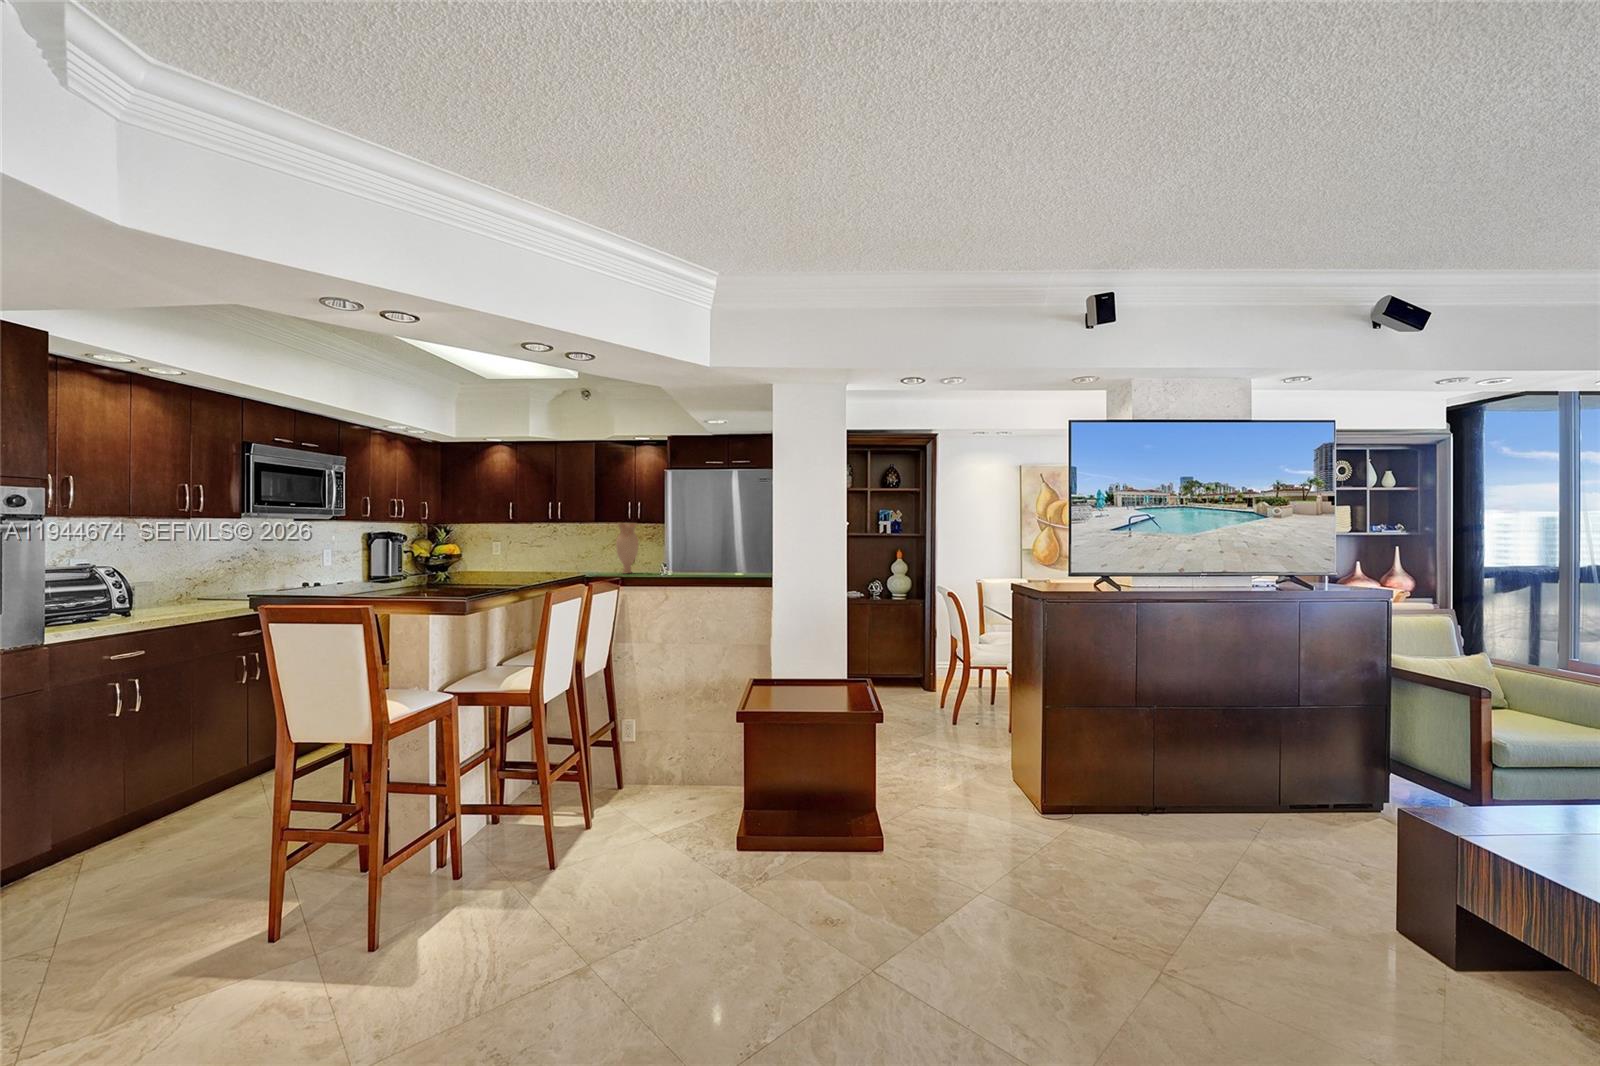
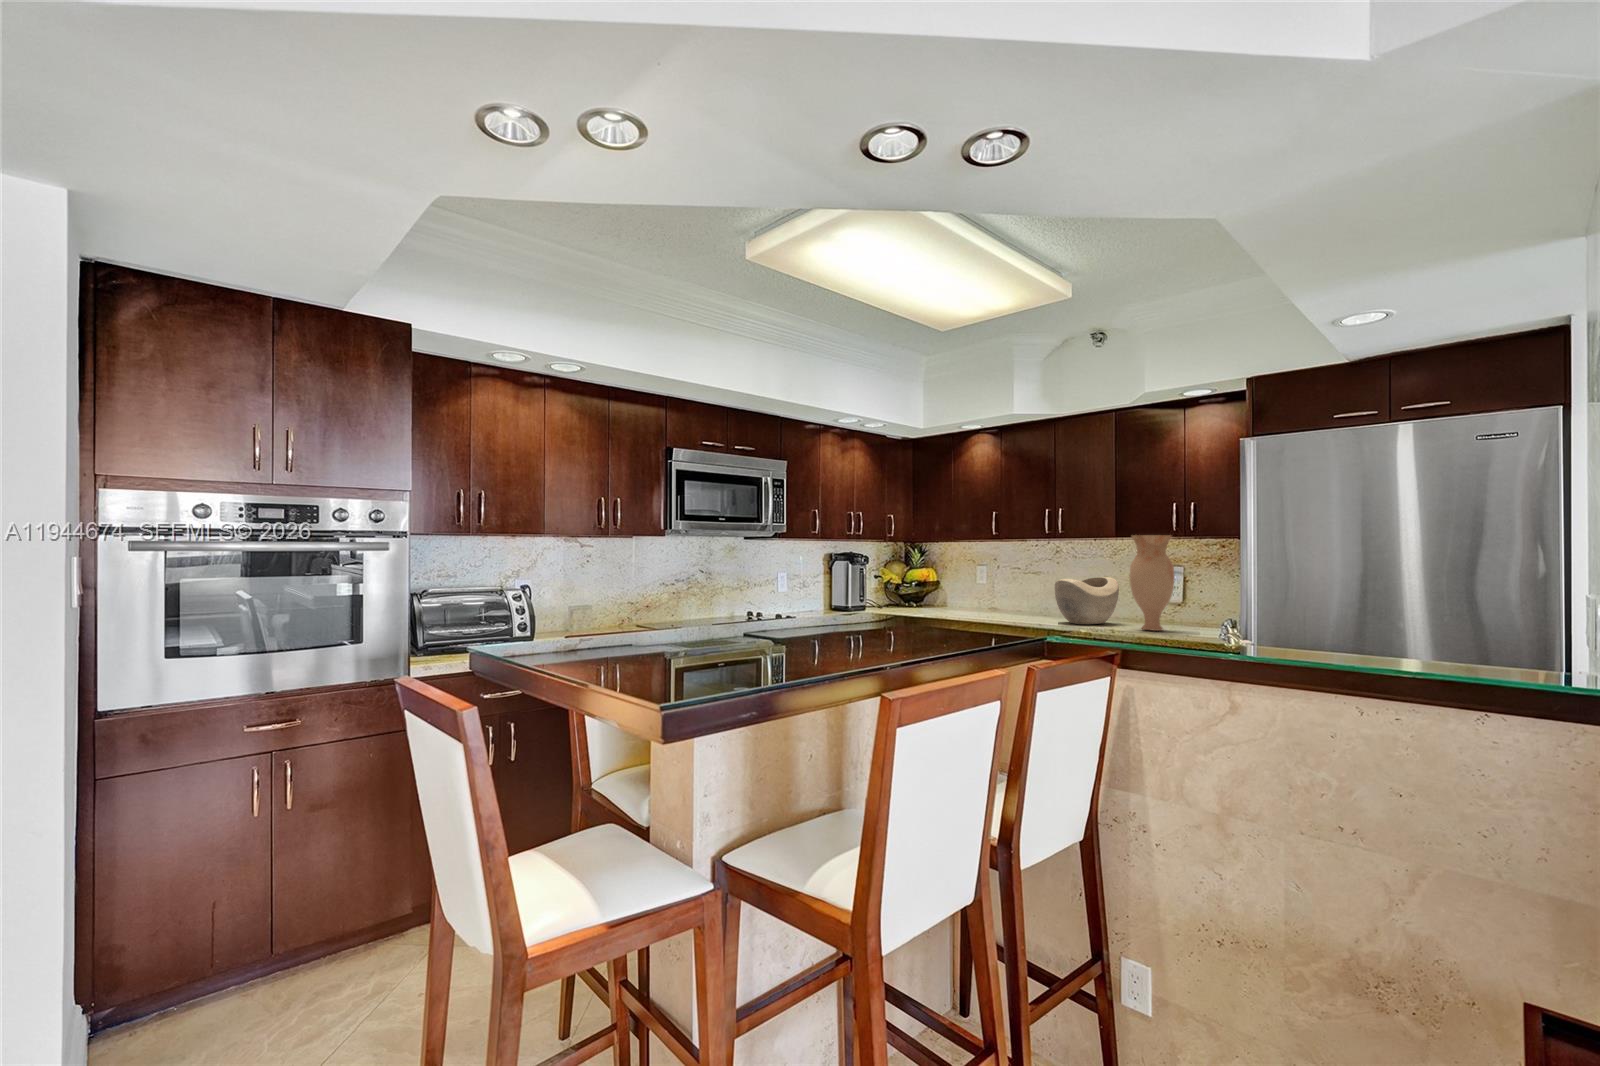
decorative bowl: none [572,546,608,573] -> present [1055,577,1119,624]

